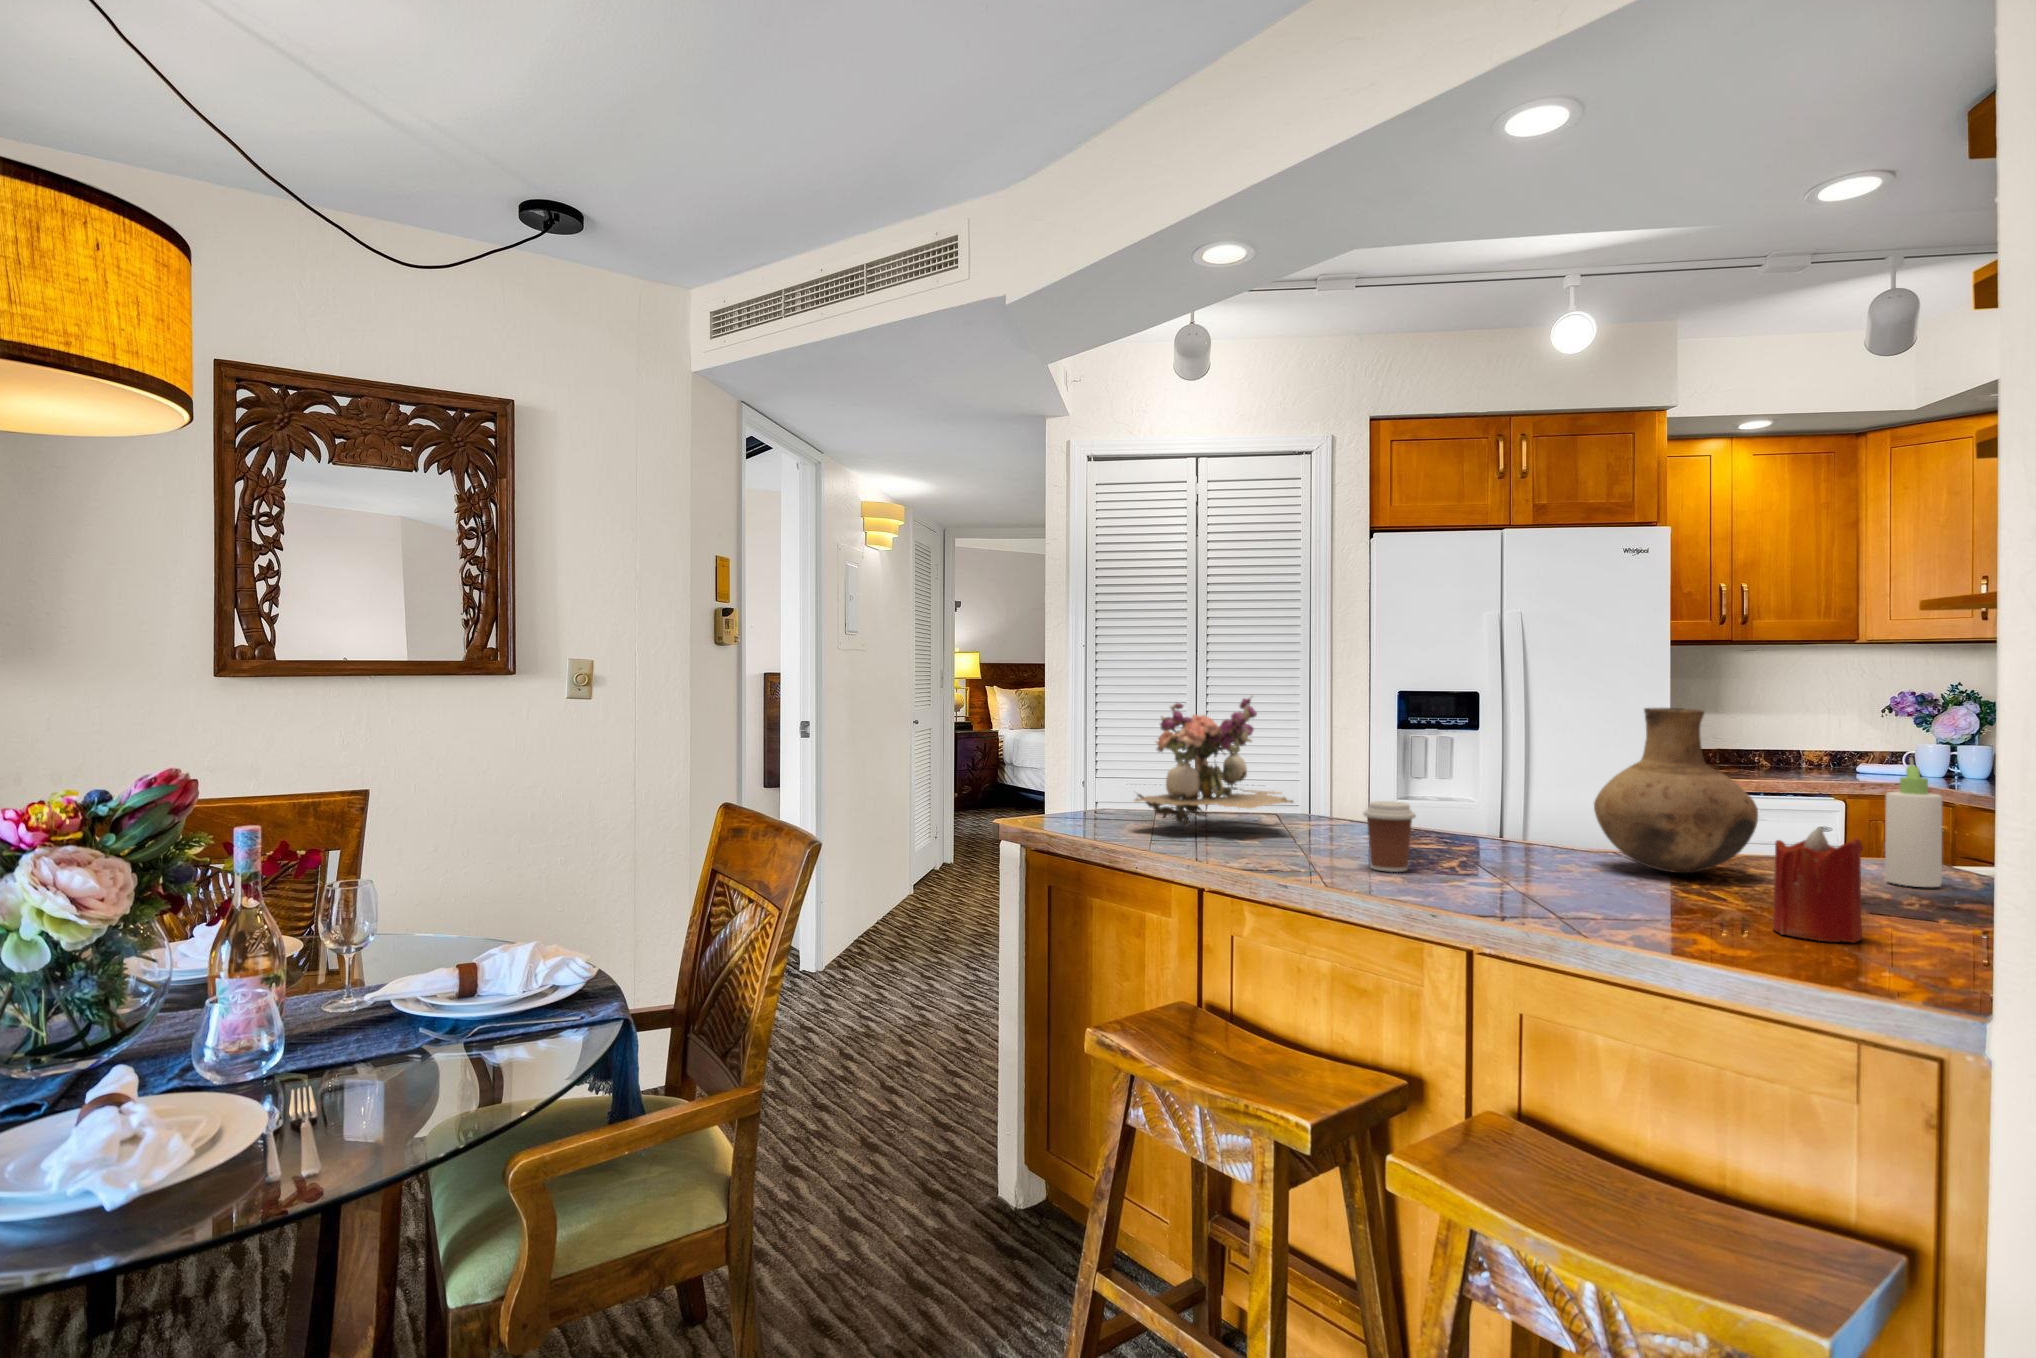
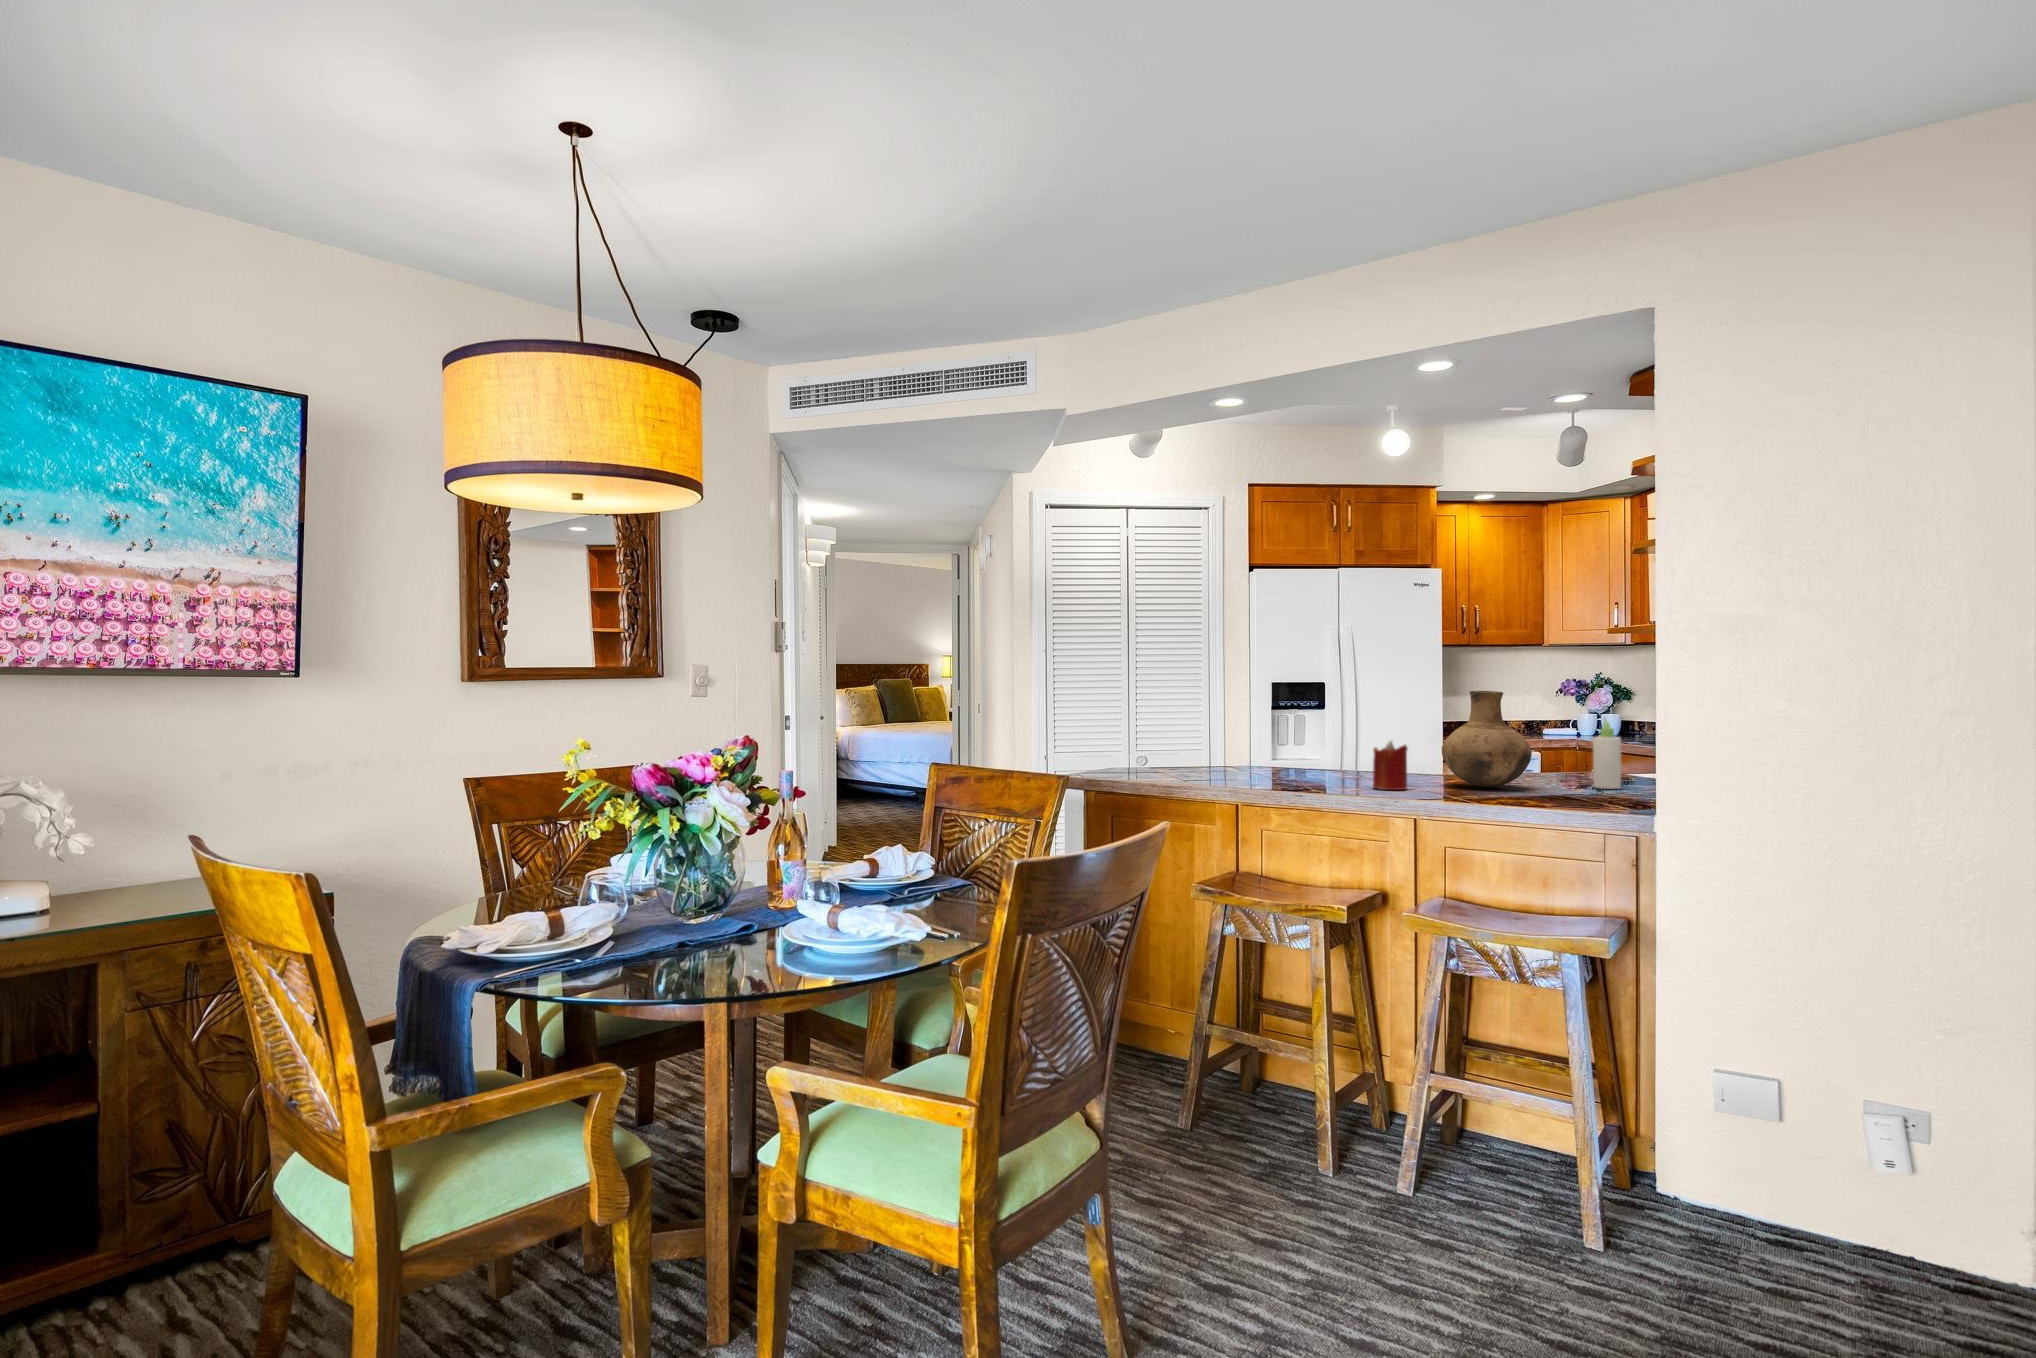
flower arrangement: present [1134,698,1293,827] -> none [1147,685,1253,777]
coffee cup: present [1363,801,1416,872] -> none [1321,750,1352,792]
candle: present [1773,827,1863,942] -> present [1373,741,1407,790]

